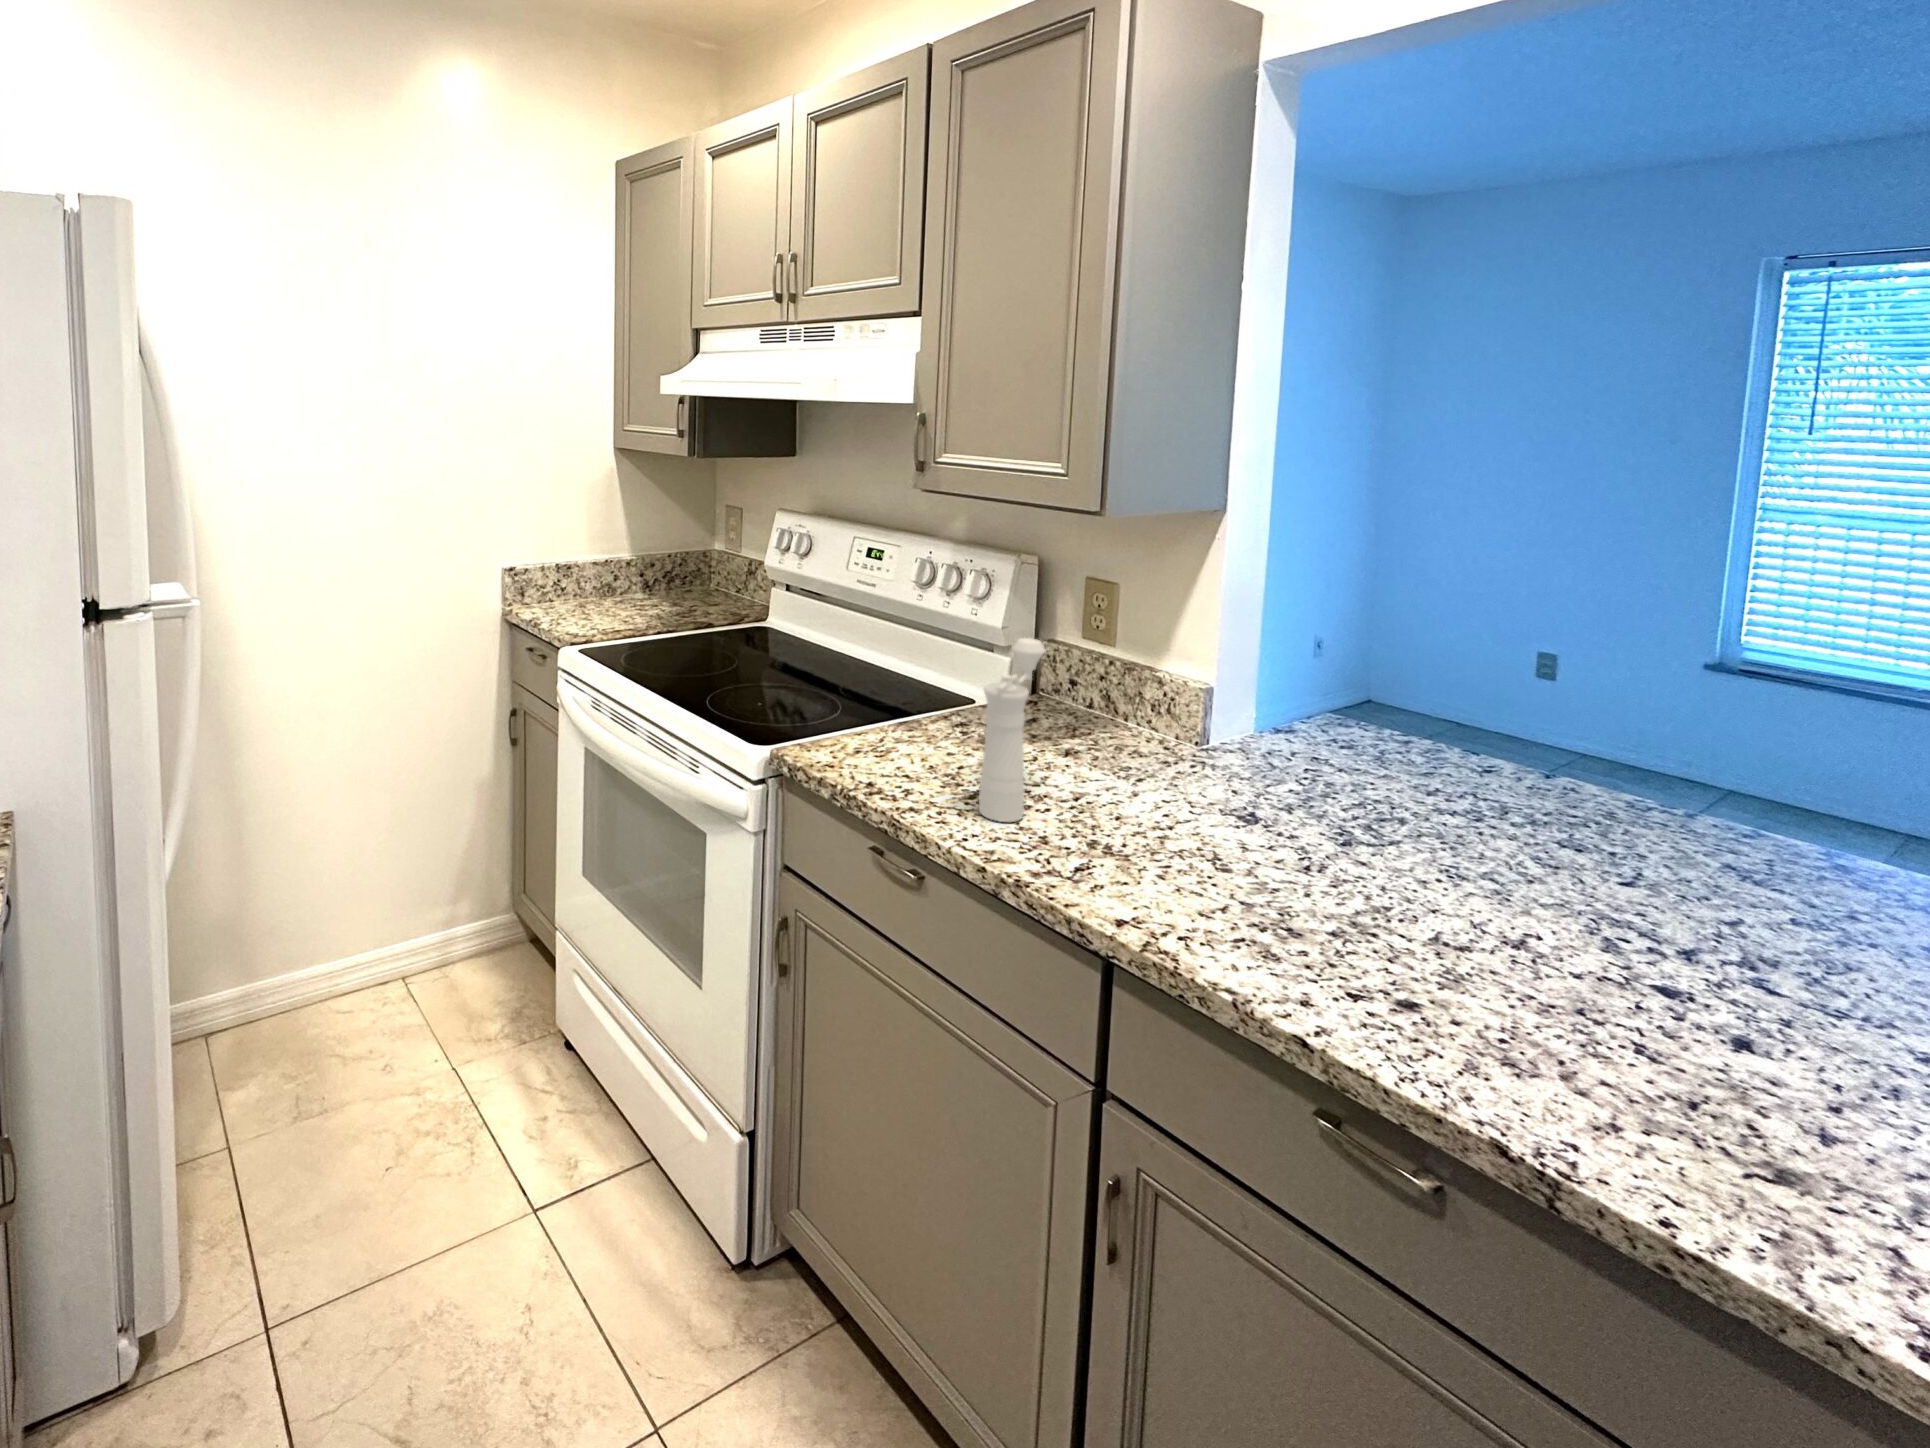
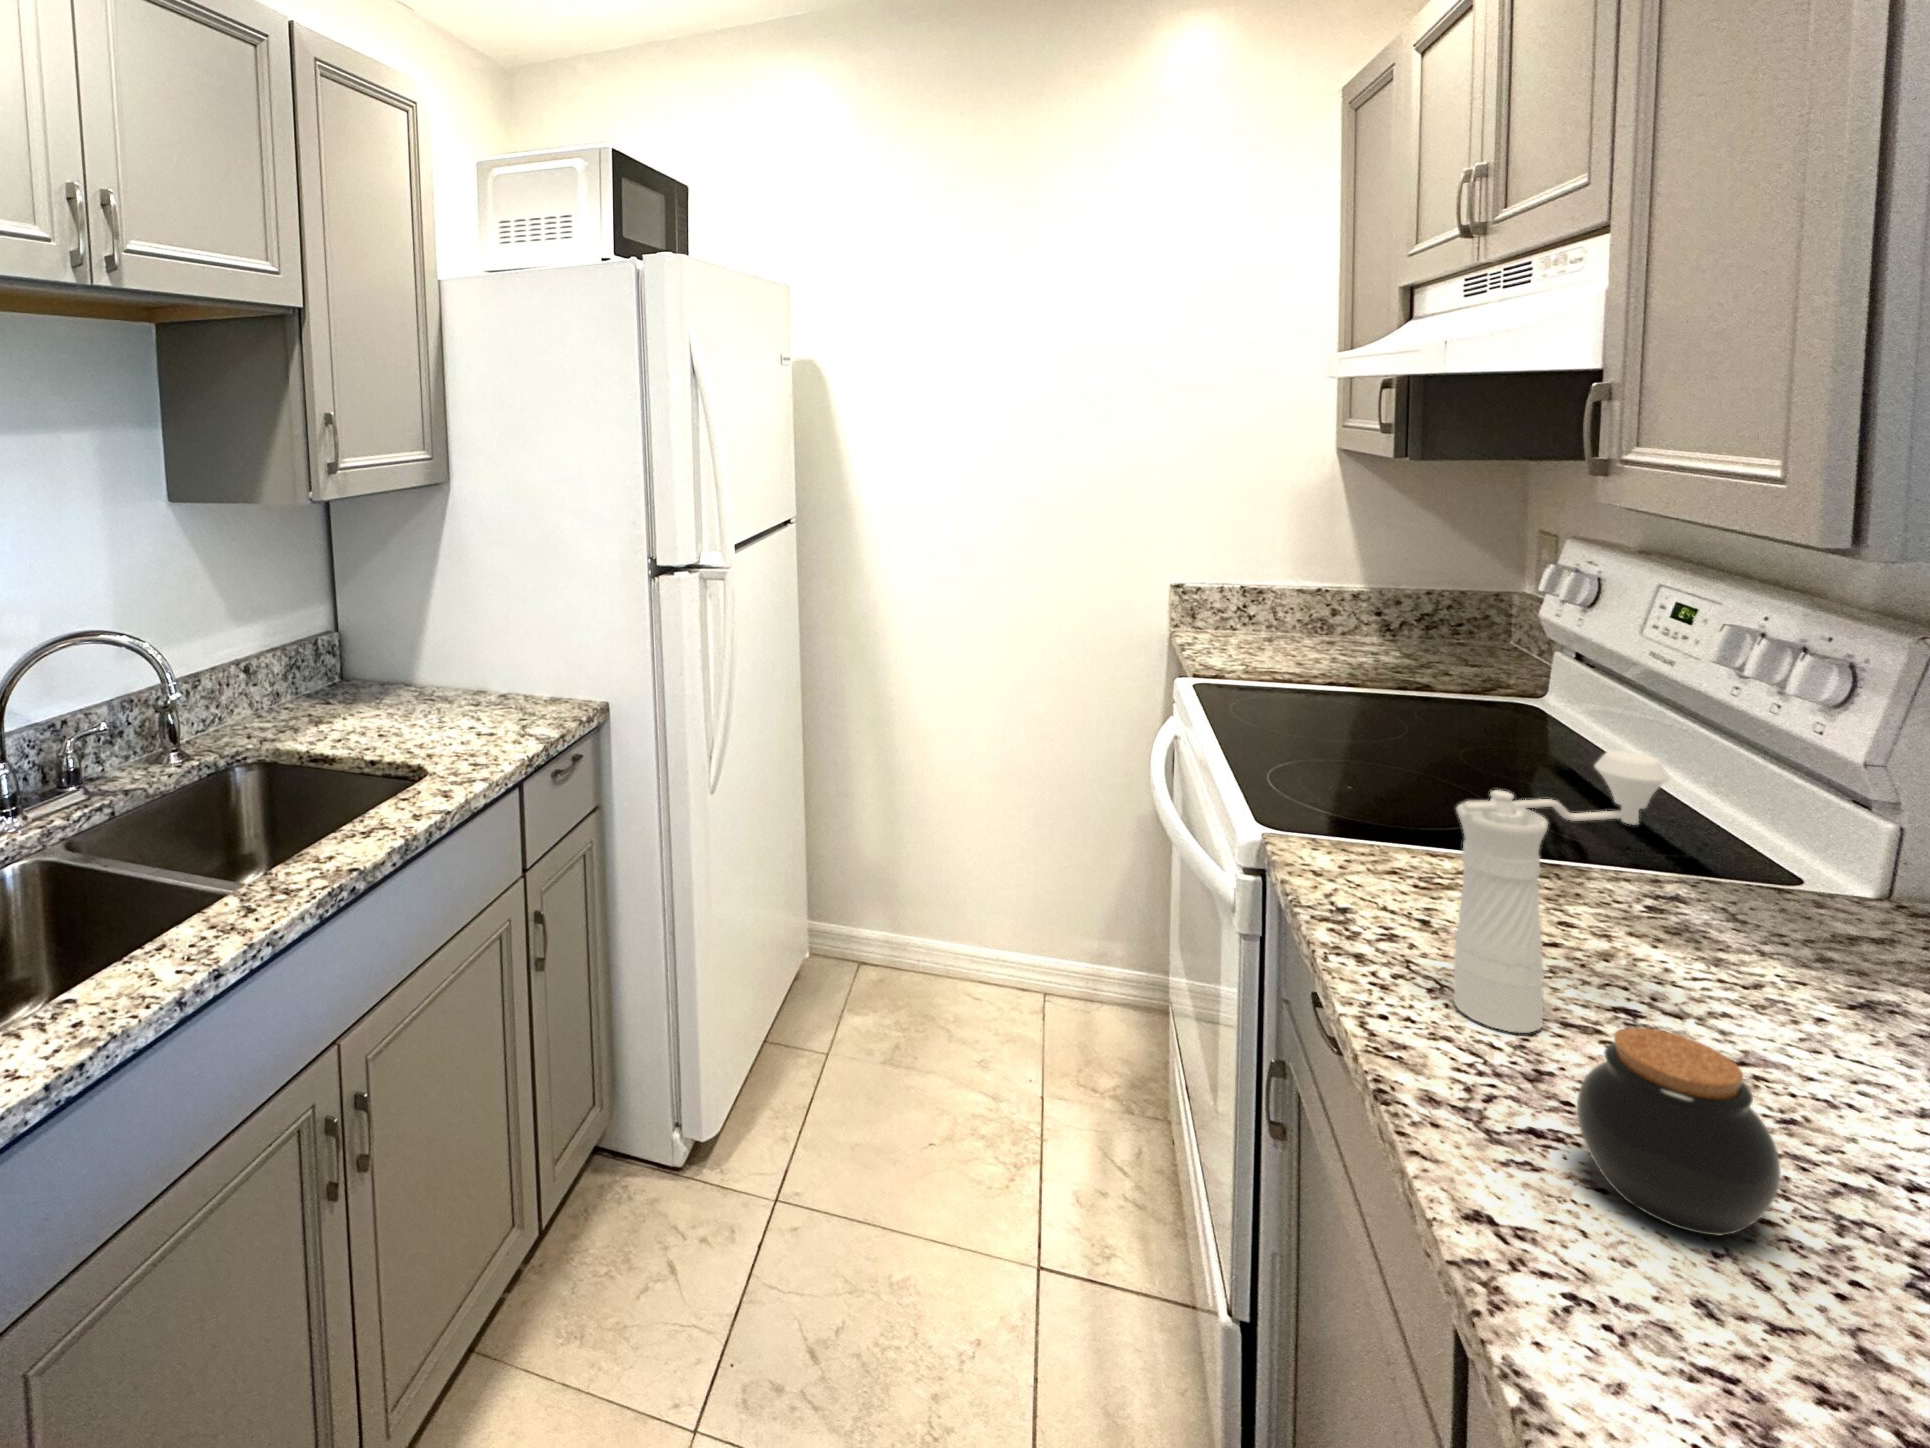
jar: none [1114,784,1199,884] -> present [1577,1028,1781,1235]

